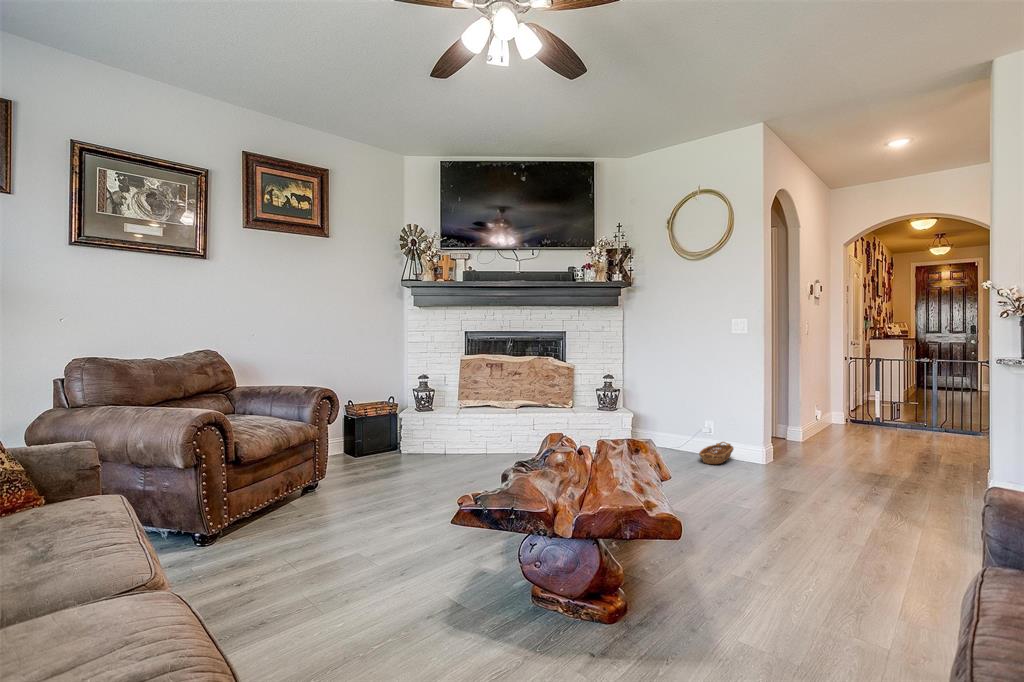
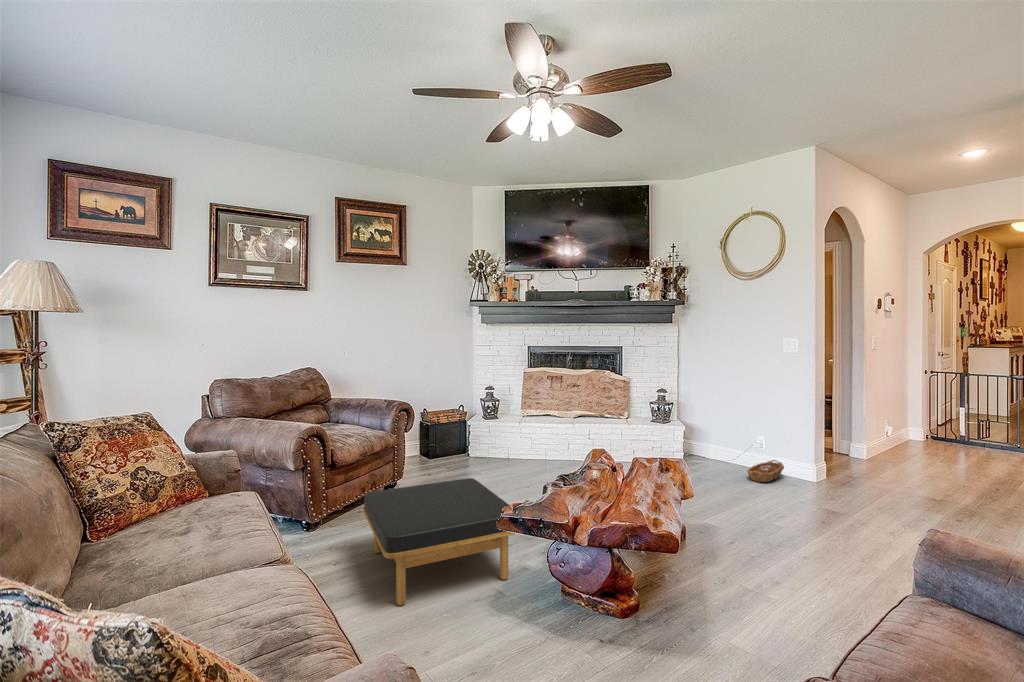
ottoman: none [275,470,477,635] -> present [363,478,515,605]

